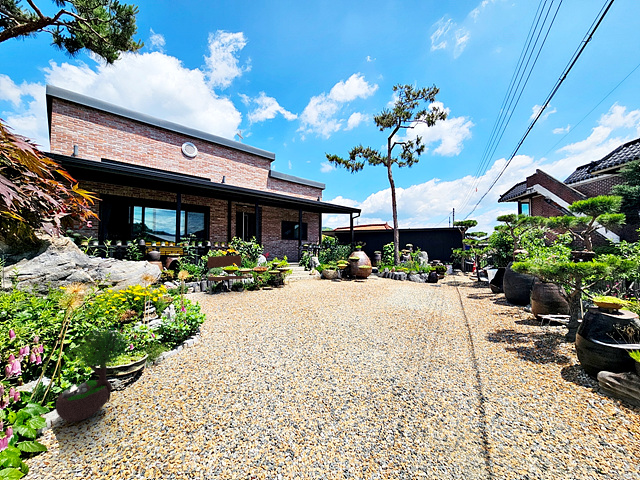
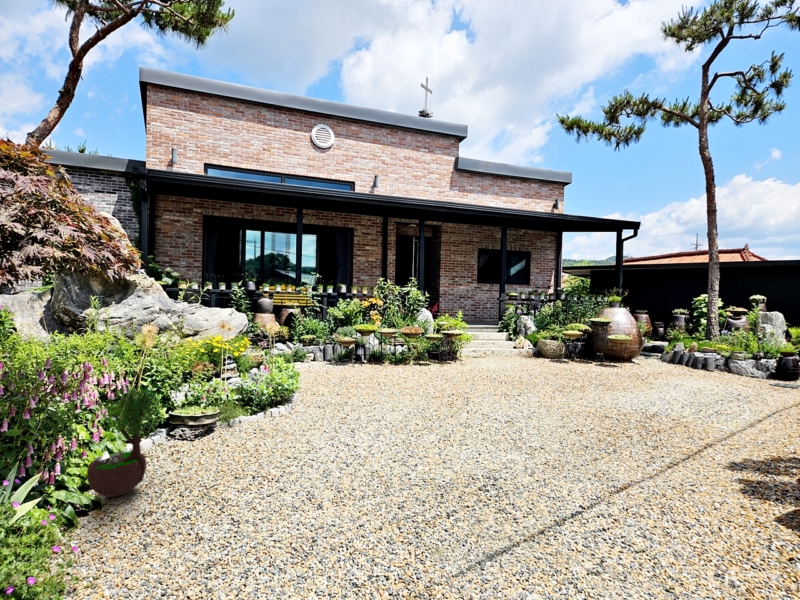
bench: present [207,256,244,295] -> none [331,306,385,367]

